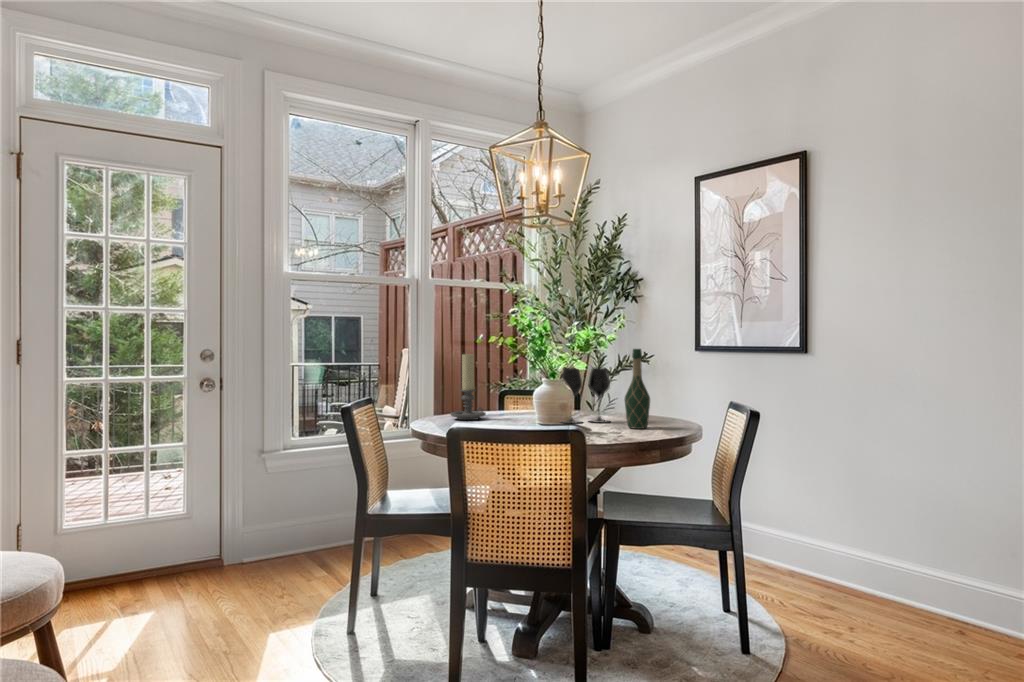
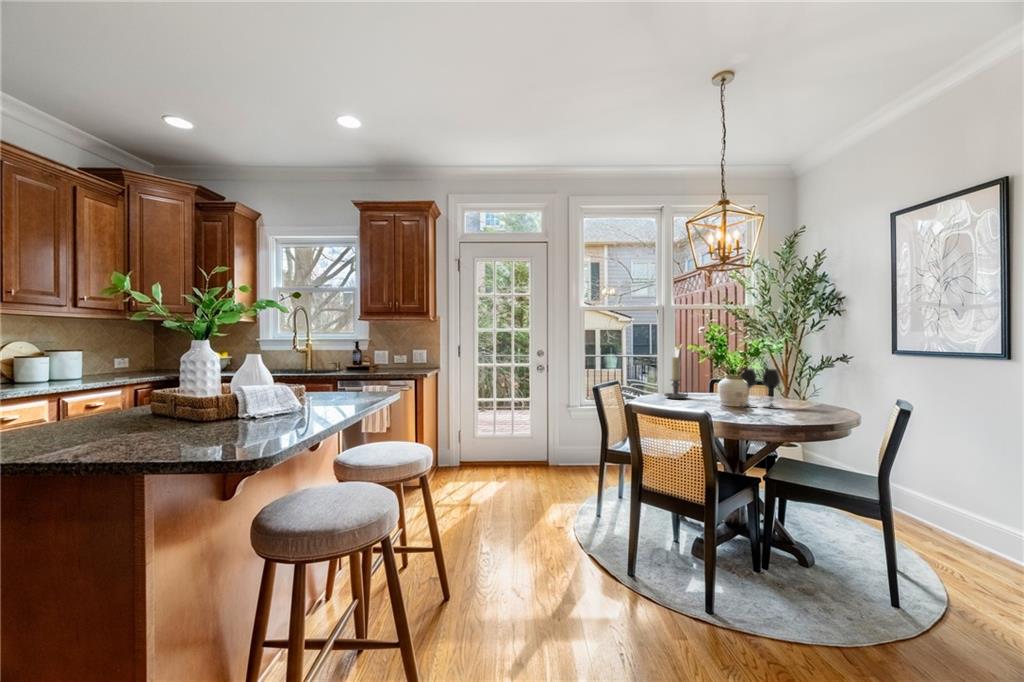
wine bottle: present [624,349,650,429] -> none [786,357,808,416]

